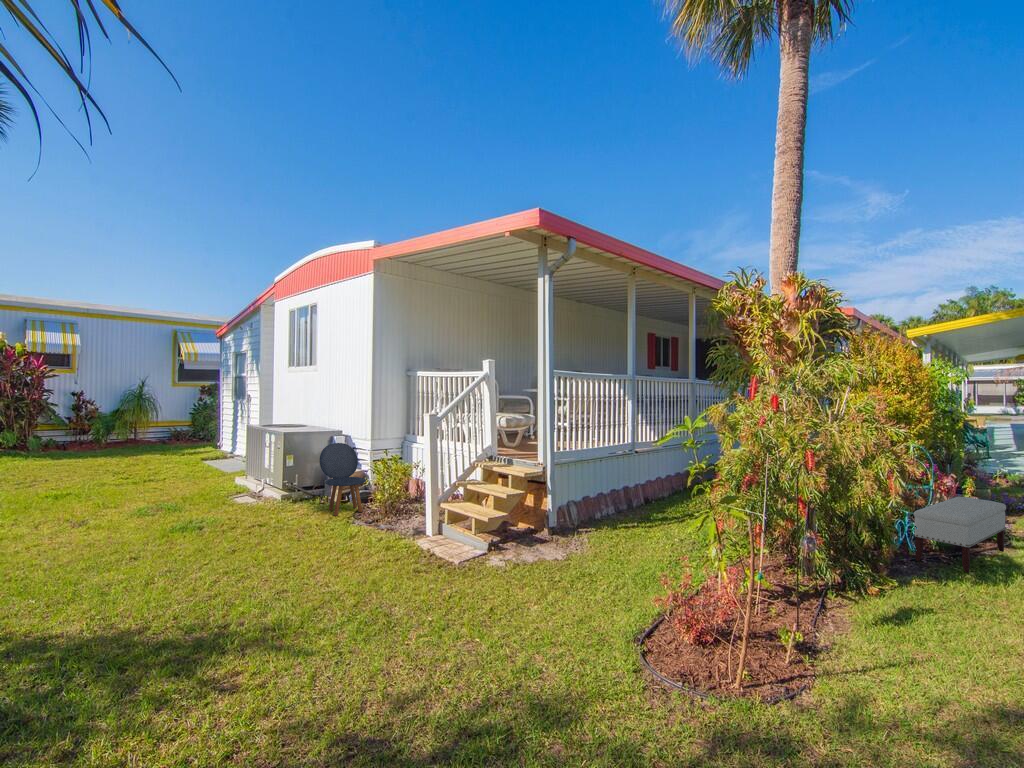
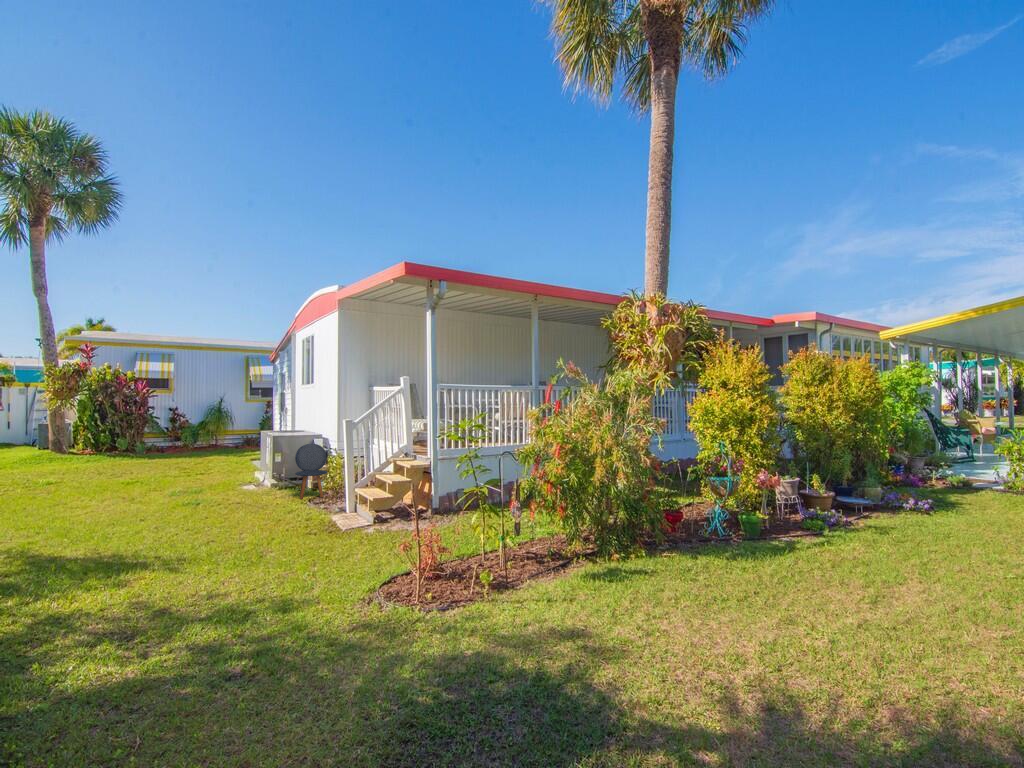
bench: present [914,497,1006,573] -> none [708,491,808,549]

